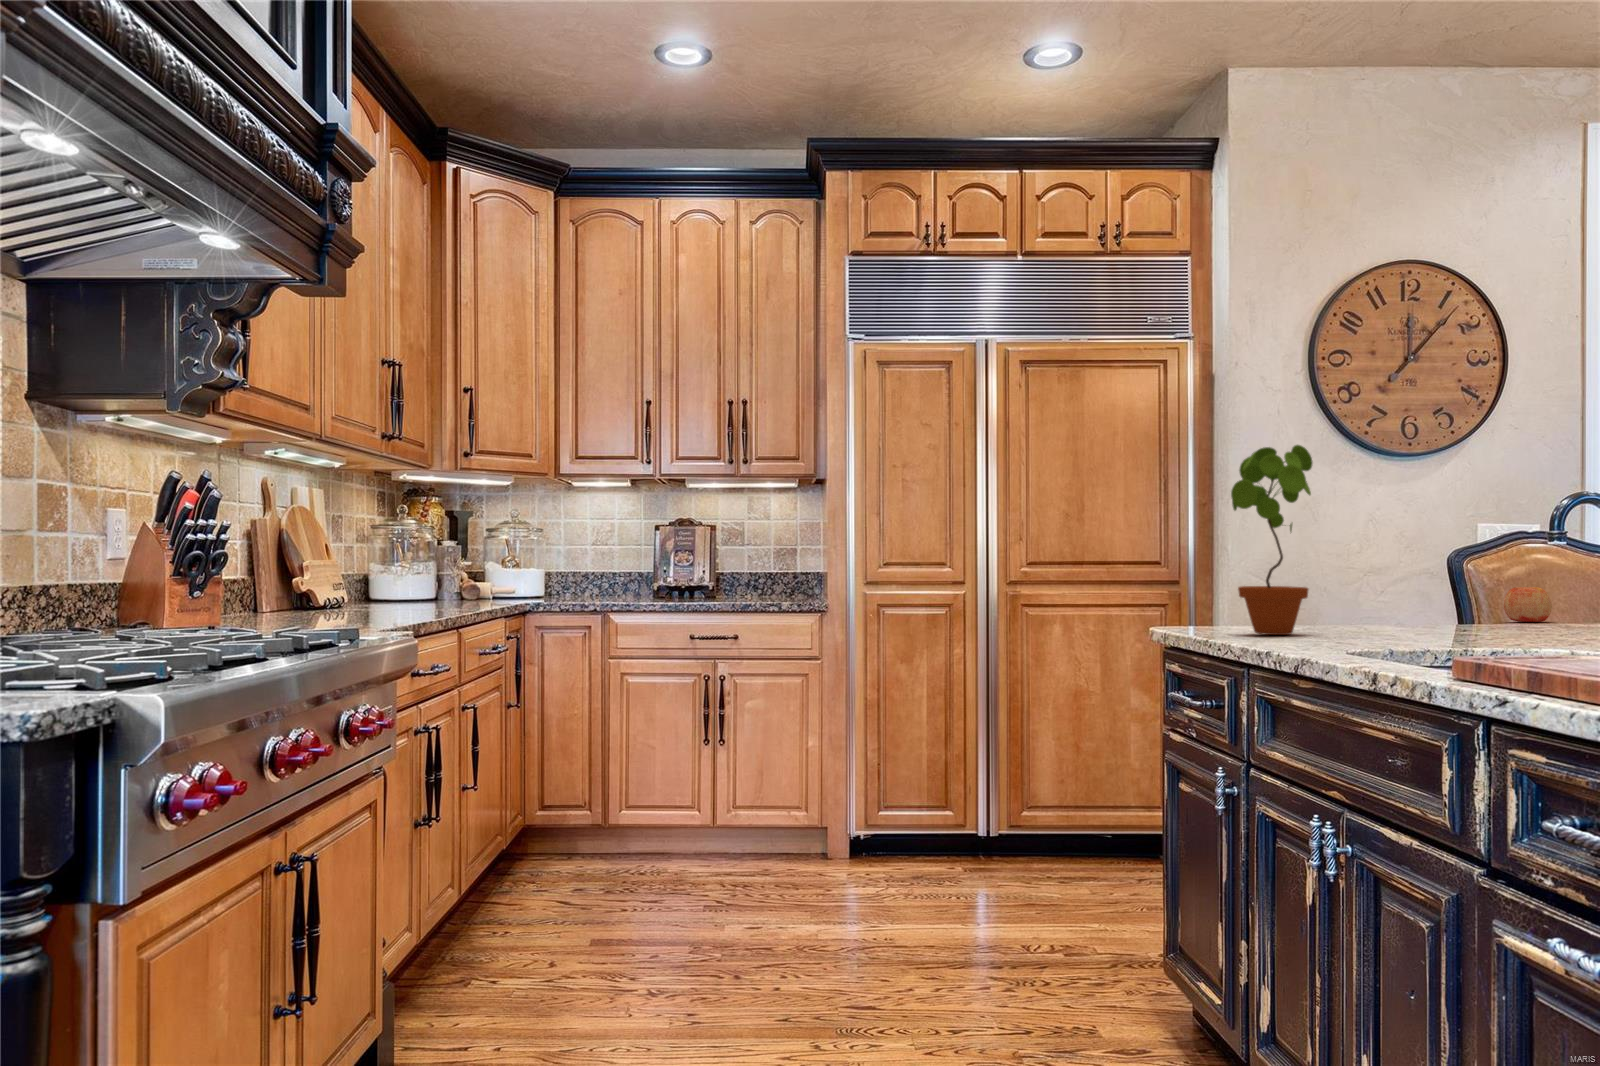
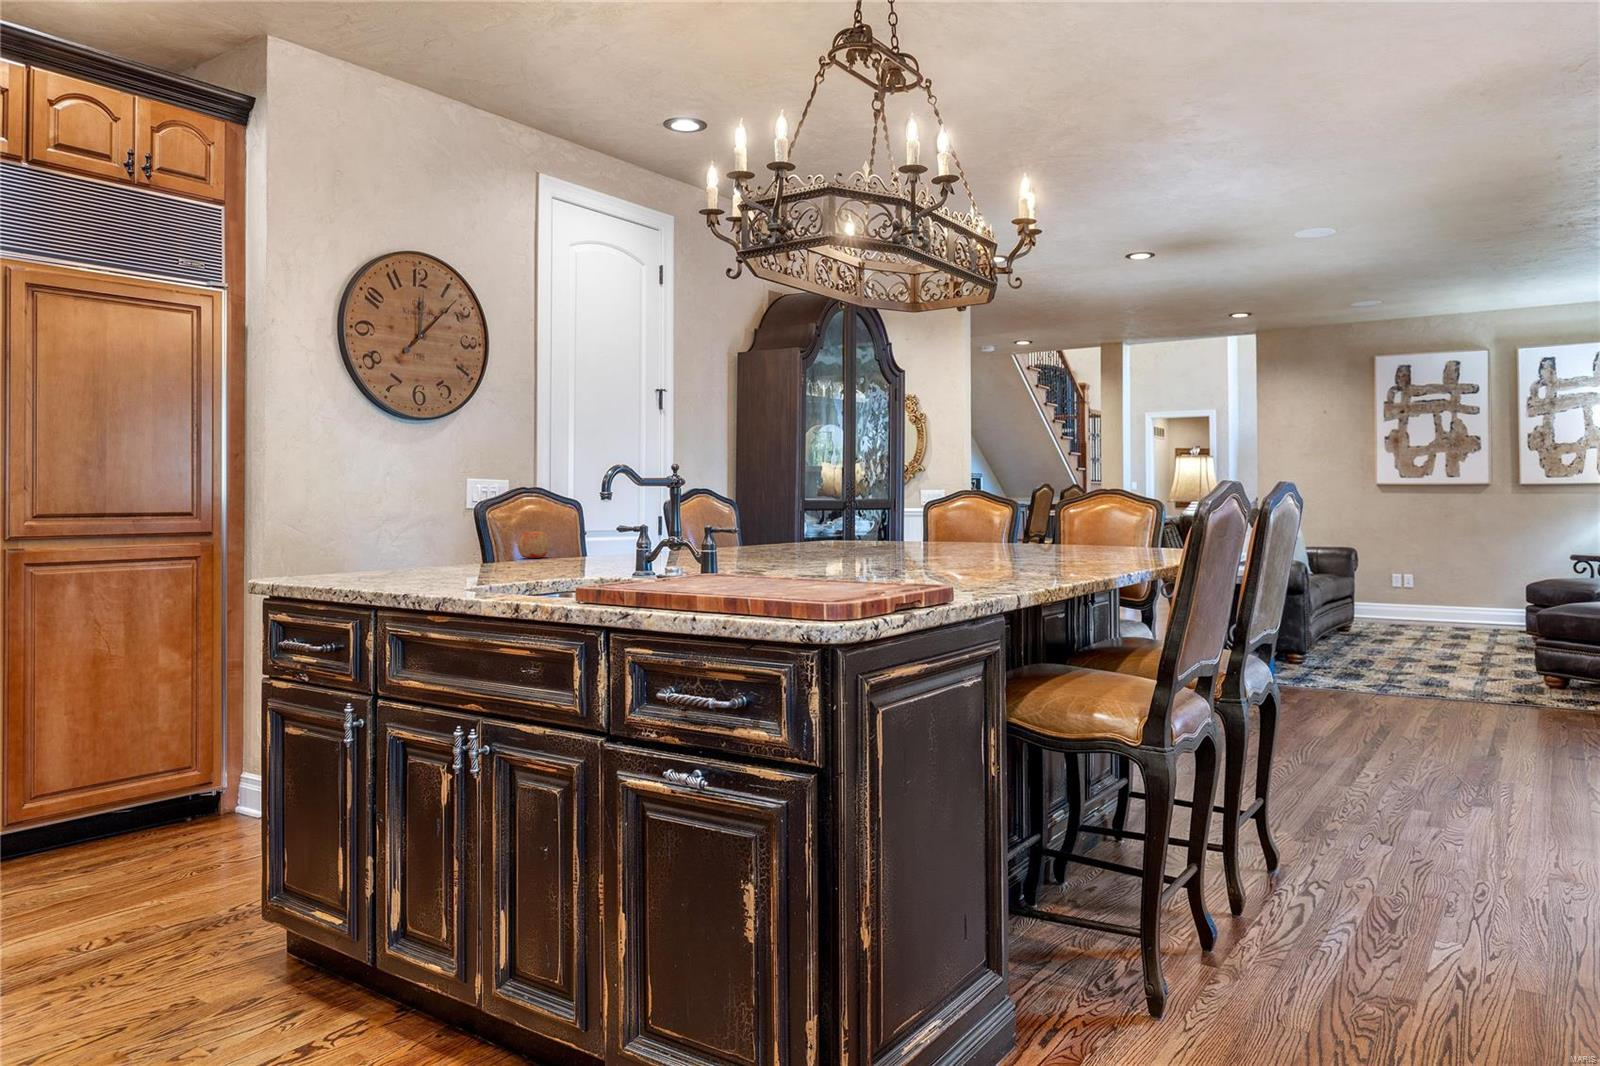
potted plant: present [1231,445,1312,635] -> none [332,410,403,581]

